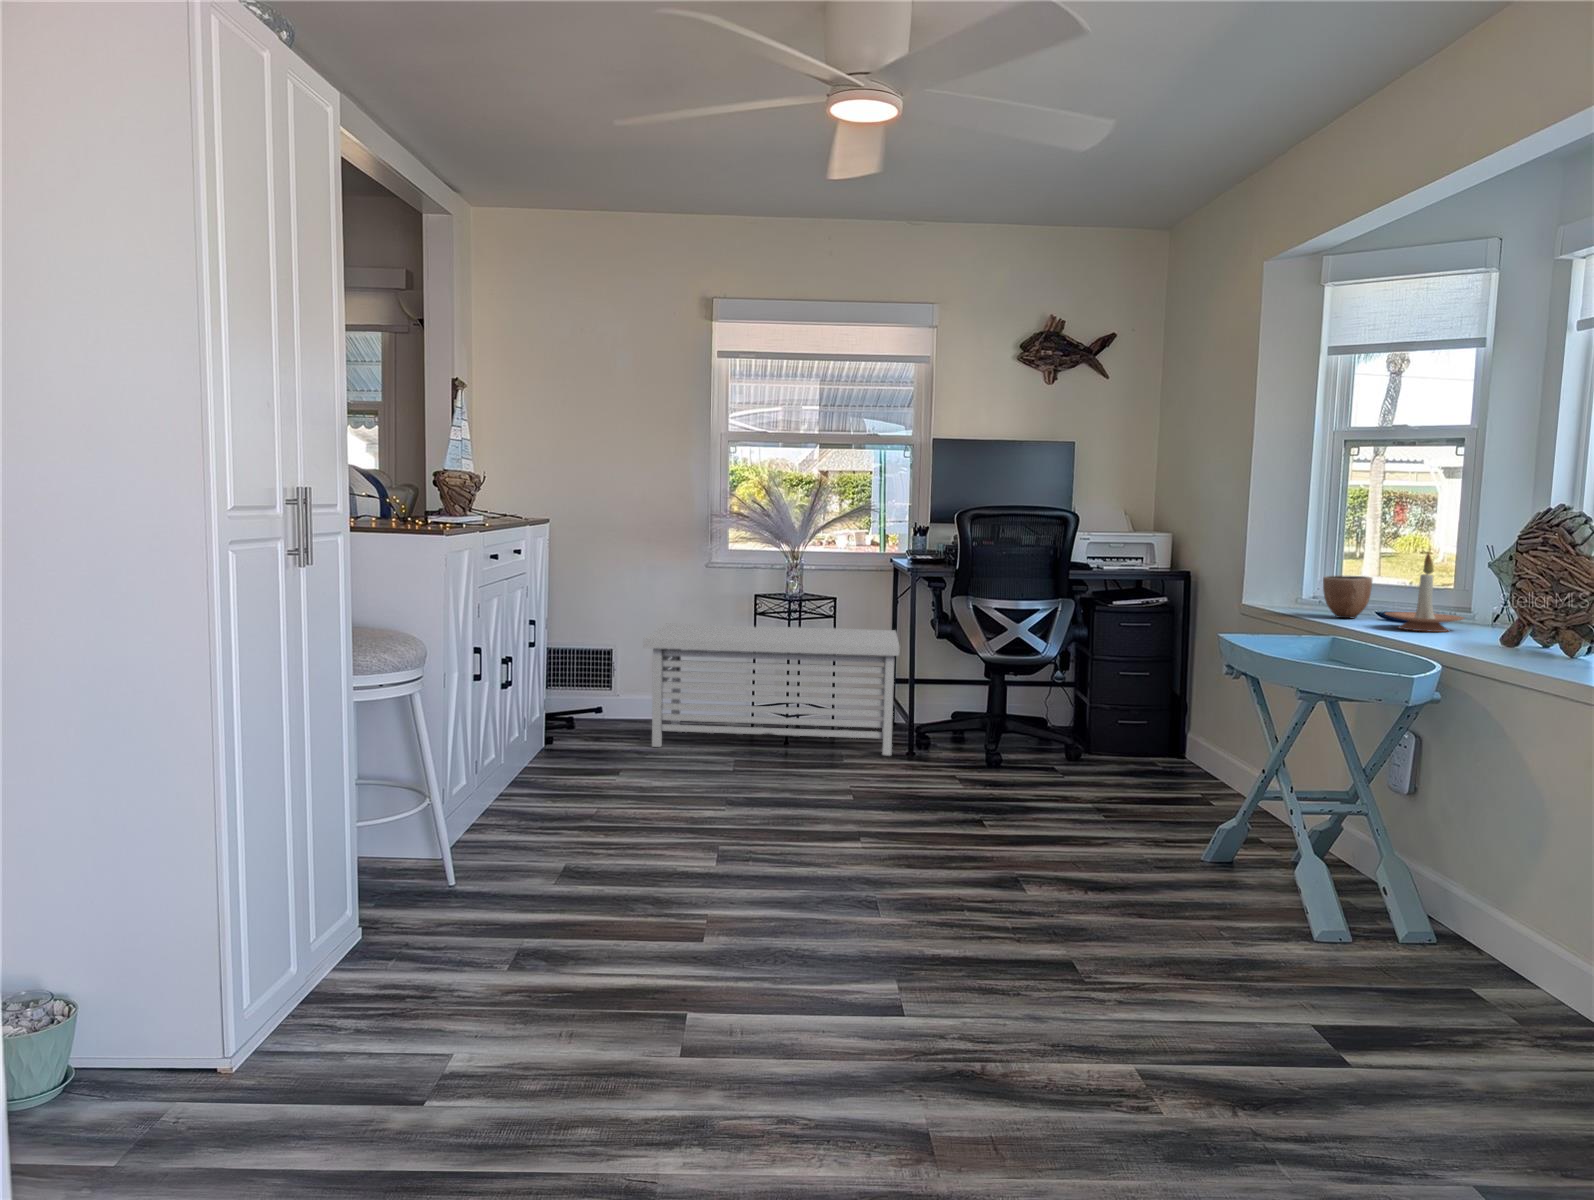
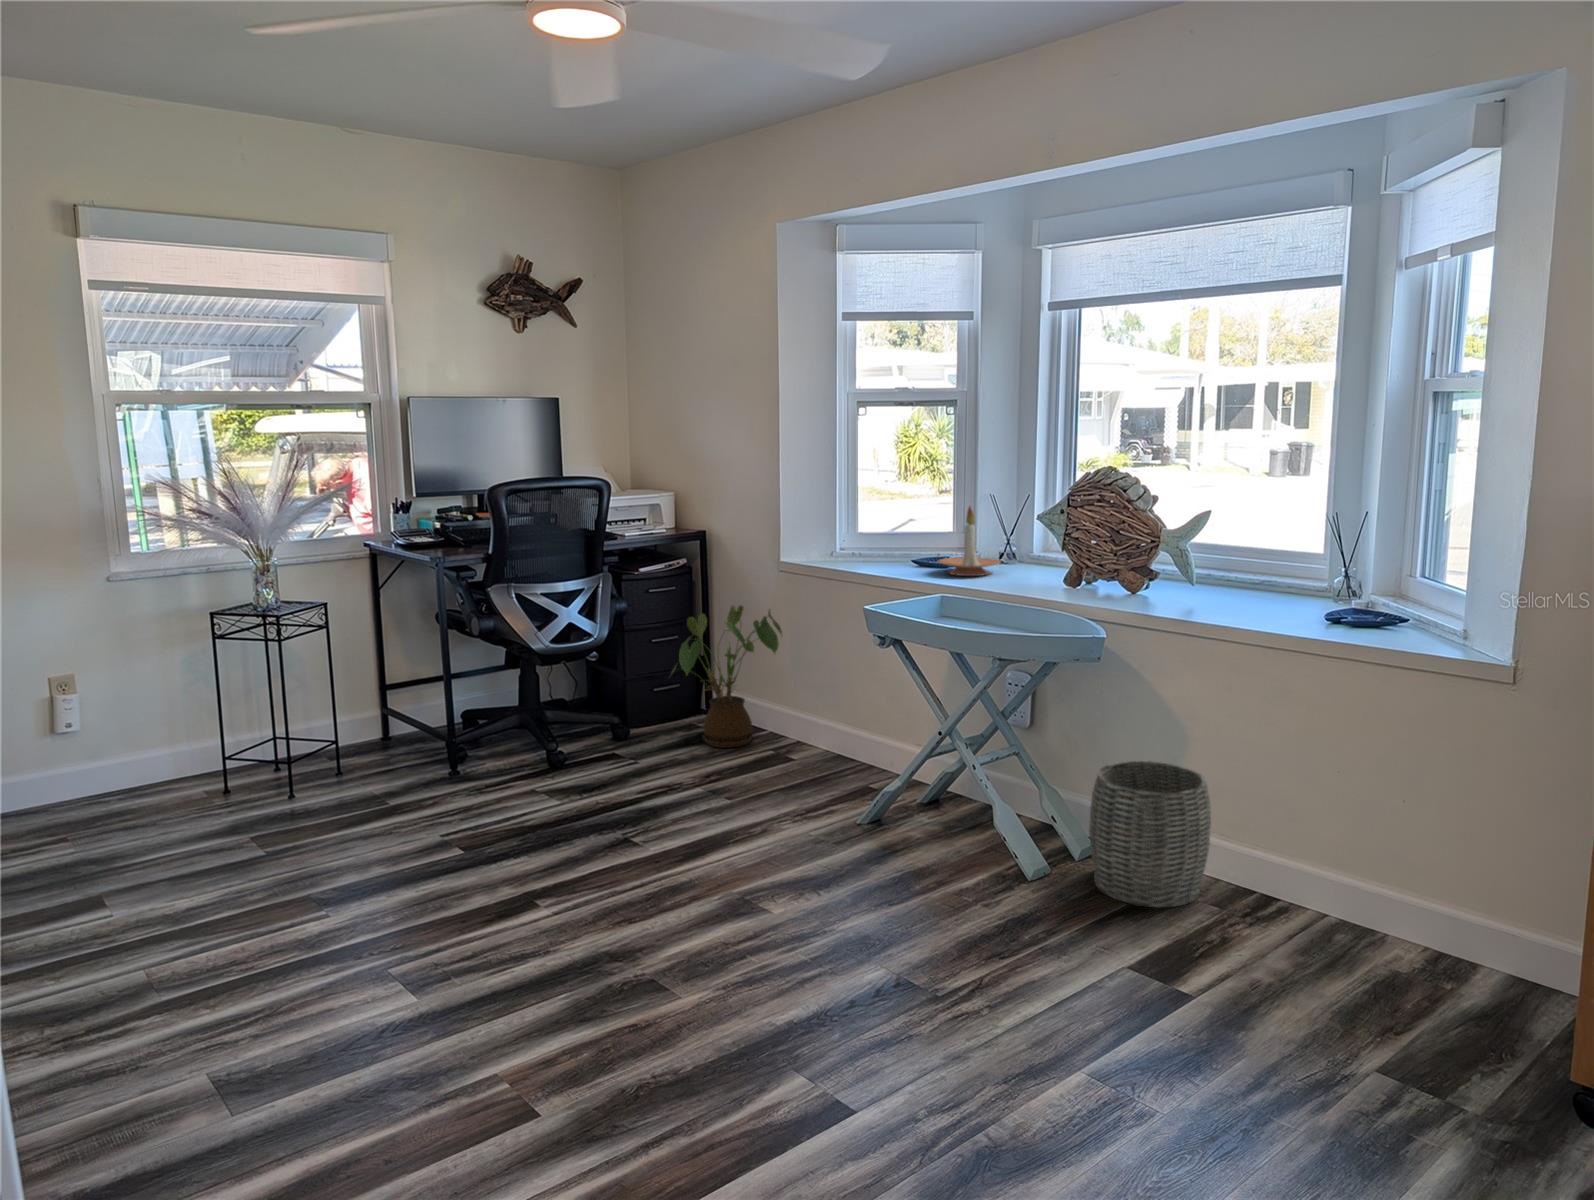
decorative bowl: present [1323,576,1372,618] -> none [865,527,906,567]
storage bench: present [643,624,900,756] -> none [61,627,432,842]
house plant: none [1112,644,1237,787] -> present [671,605,782,748]
woven basket: none [1381,833,1540,1008] -> present [1089,761,1211,907]

